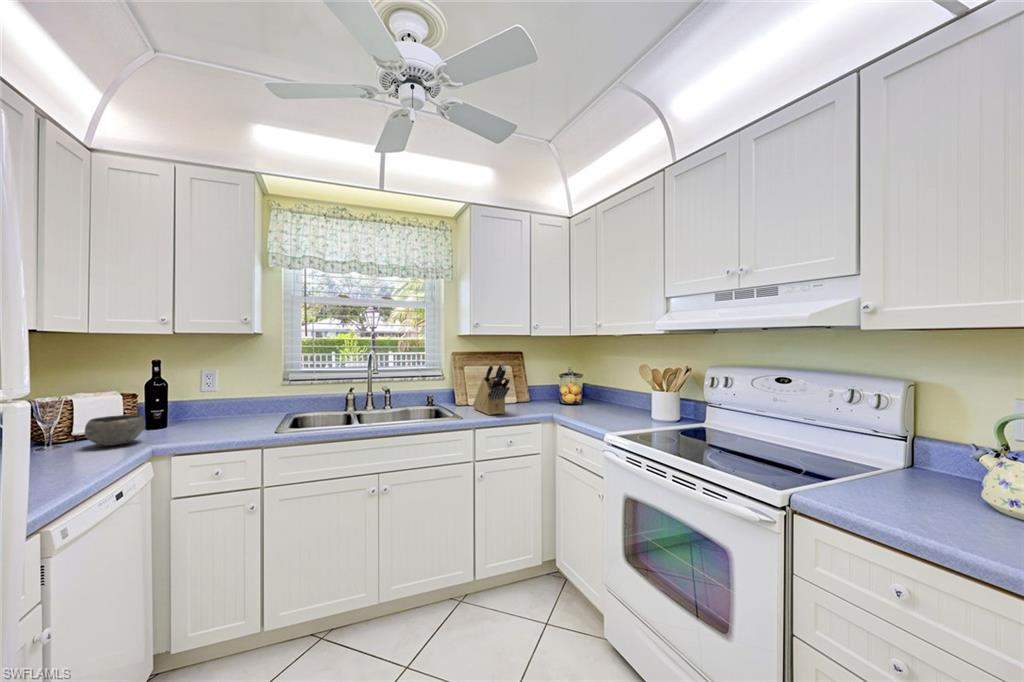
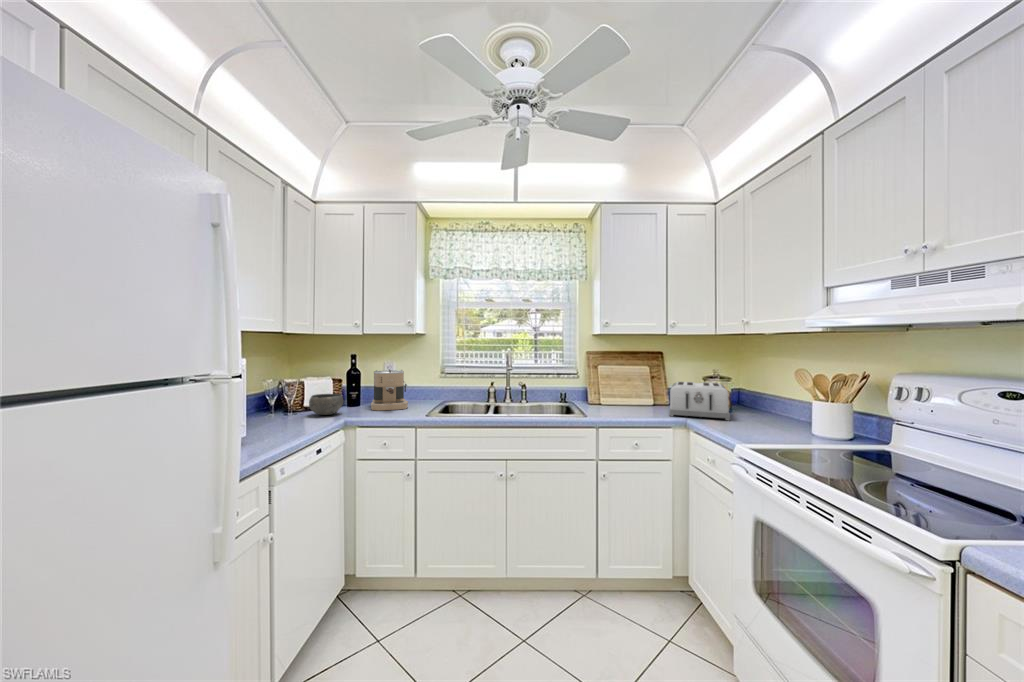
knife block: present [473,363,510,415] -> none [602,362,636,415]
coffee maker: none [187,378,244,432] -> present [371,370,408,411]
toaster: none [536,379,587,412] -> present [669,381,730,420]

